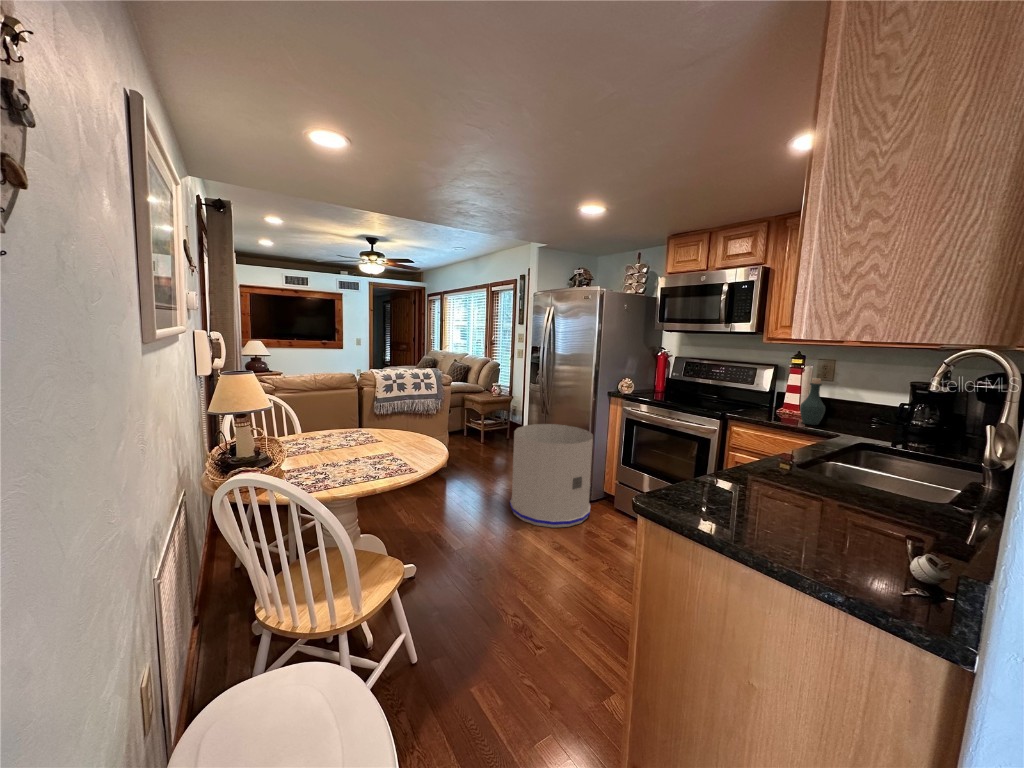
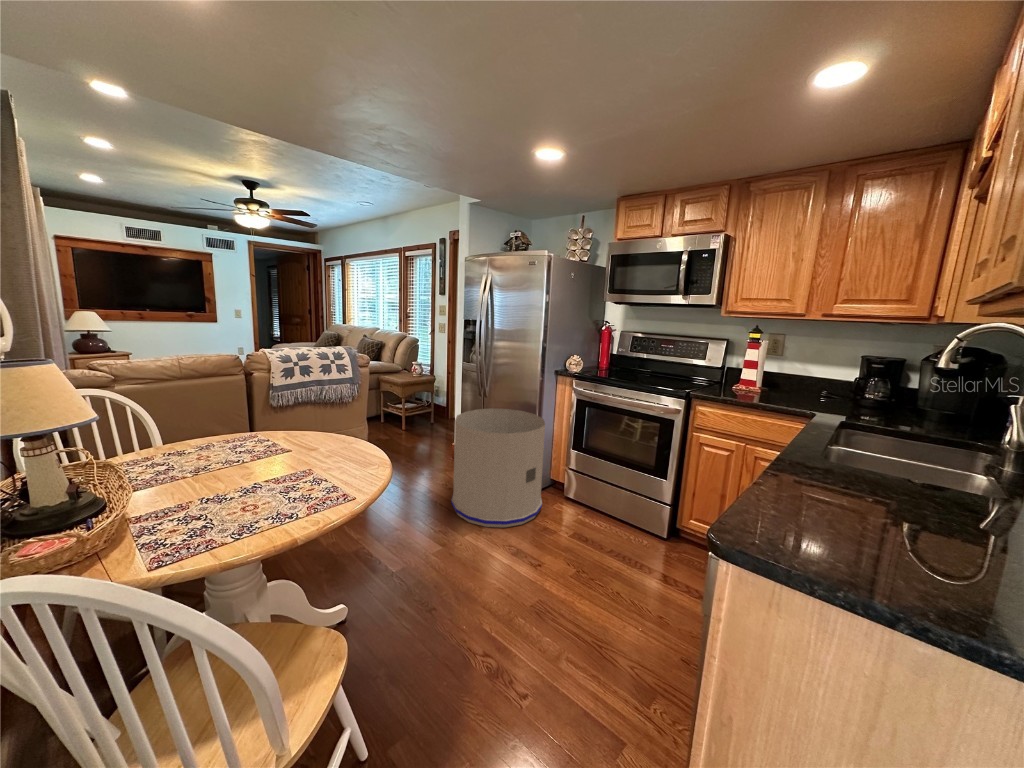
bottle: present [800,378,825,425] -> none [764,354,790,402]

